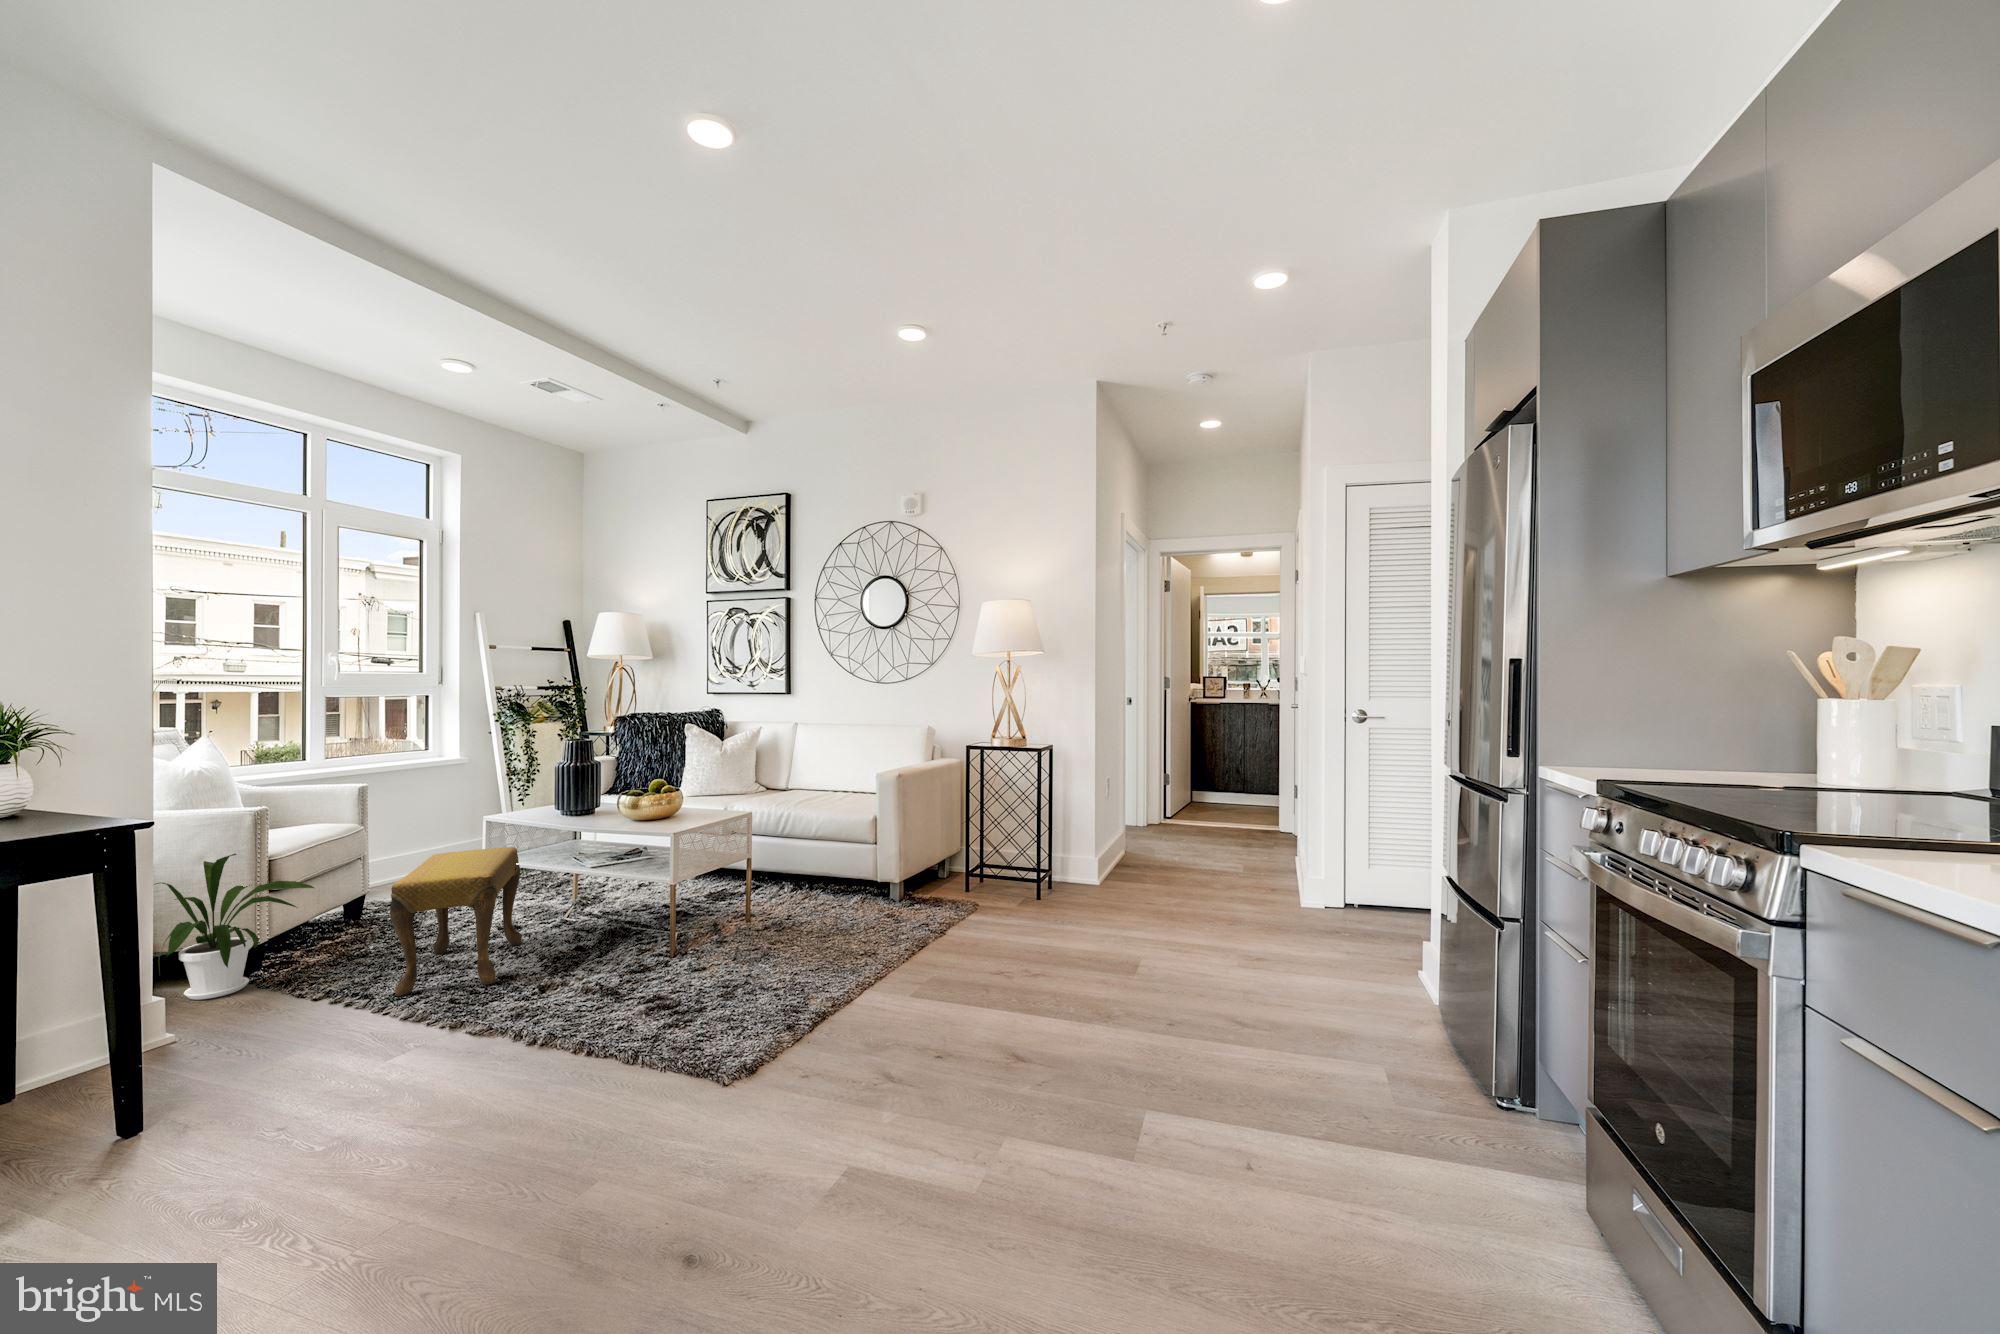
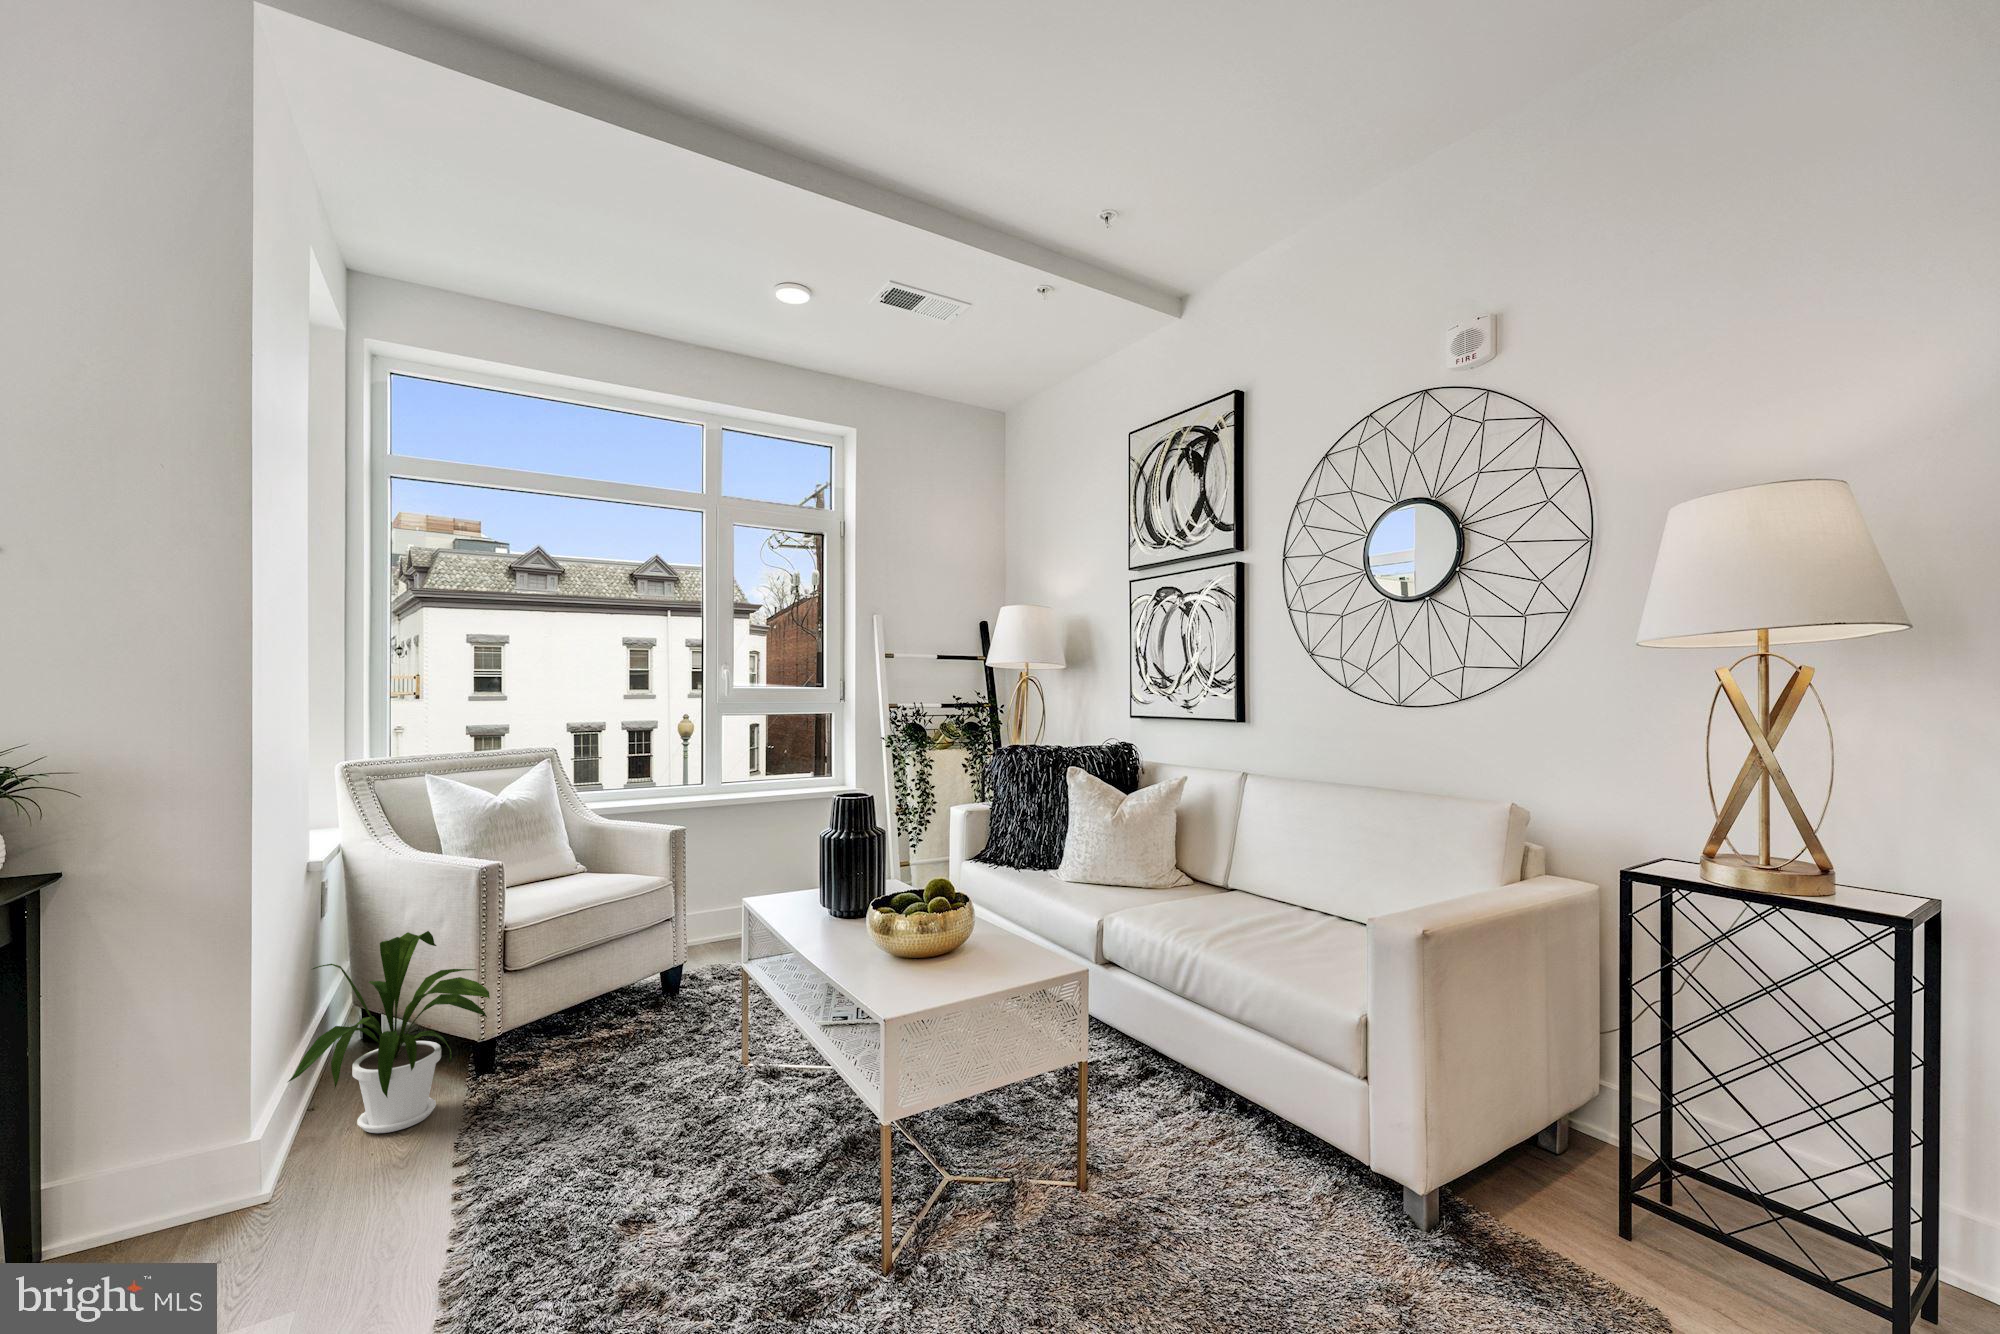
footstool: present [390,847,522,996] -> none [501,964,751,1246]

